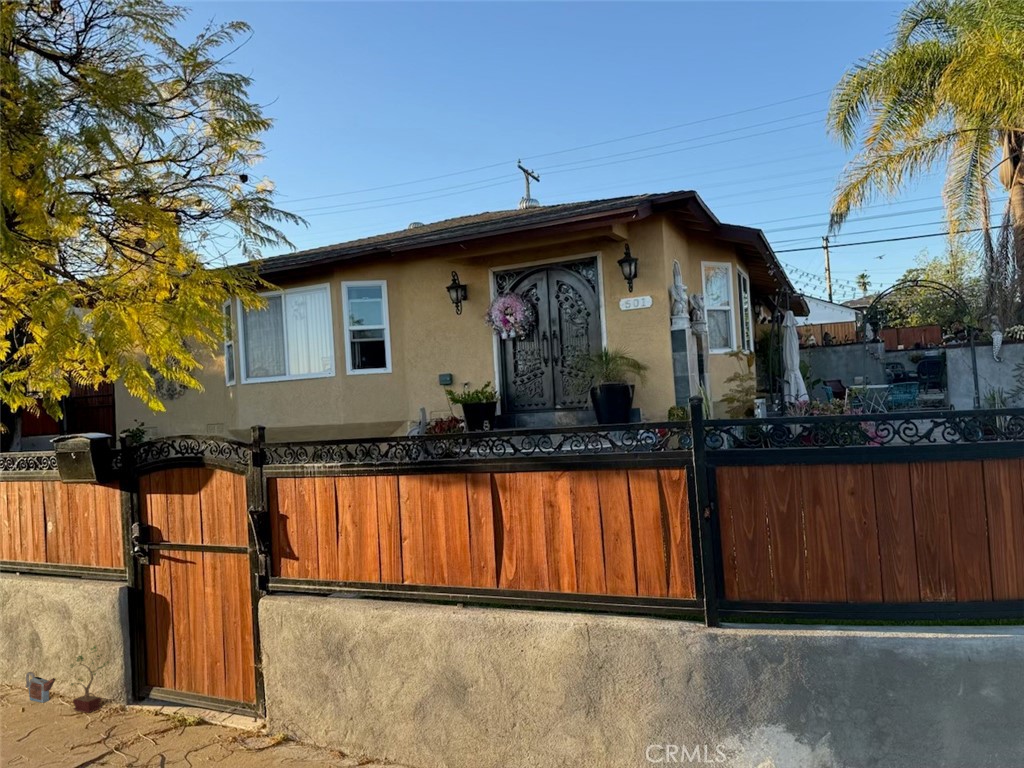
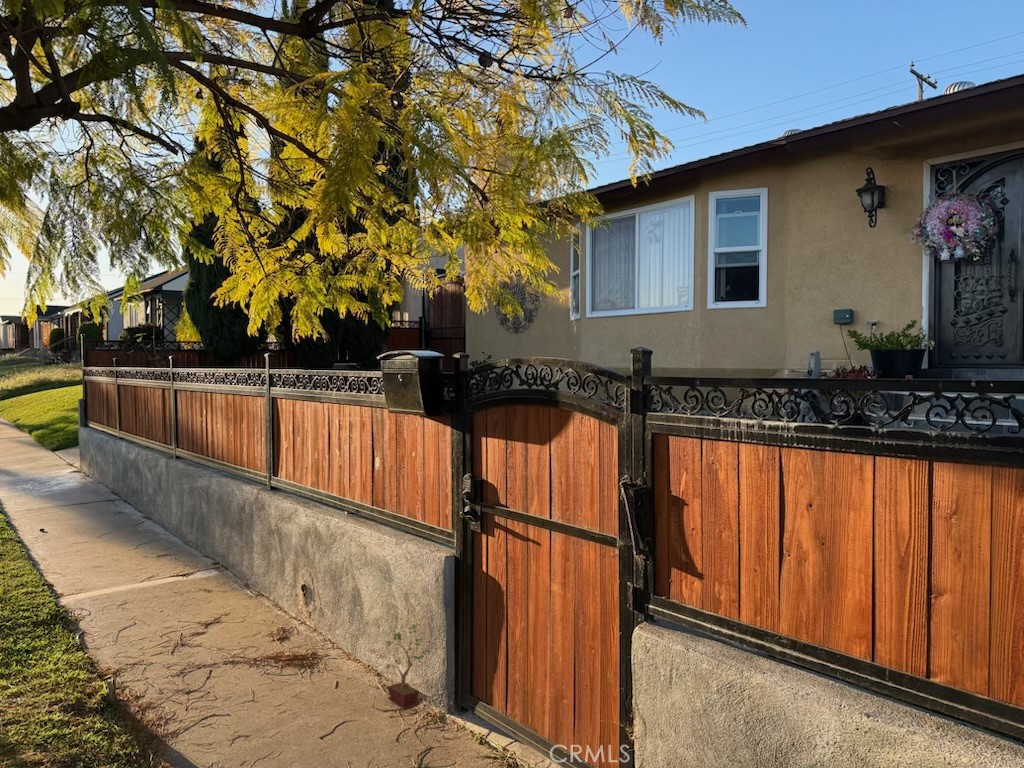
watering can: present [26,672,55,703] -> none [344,633,373,676]

